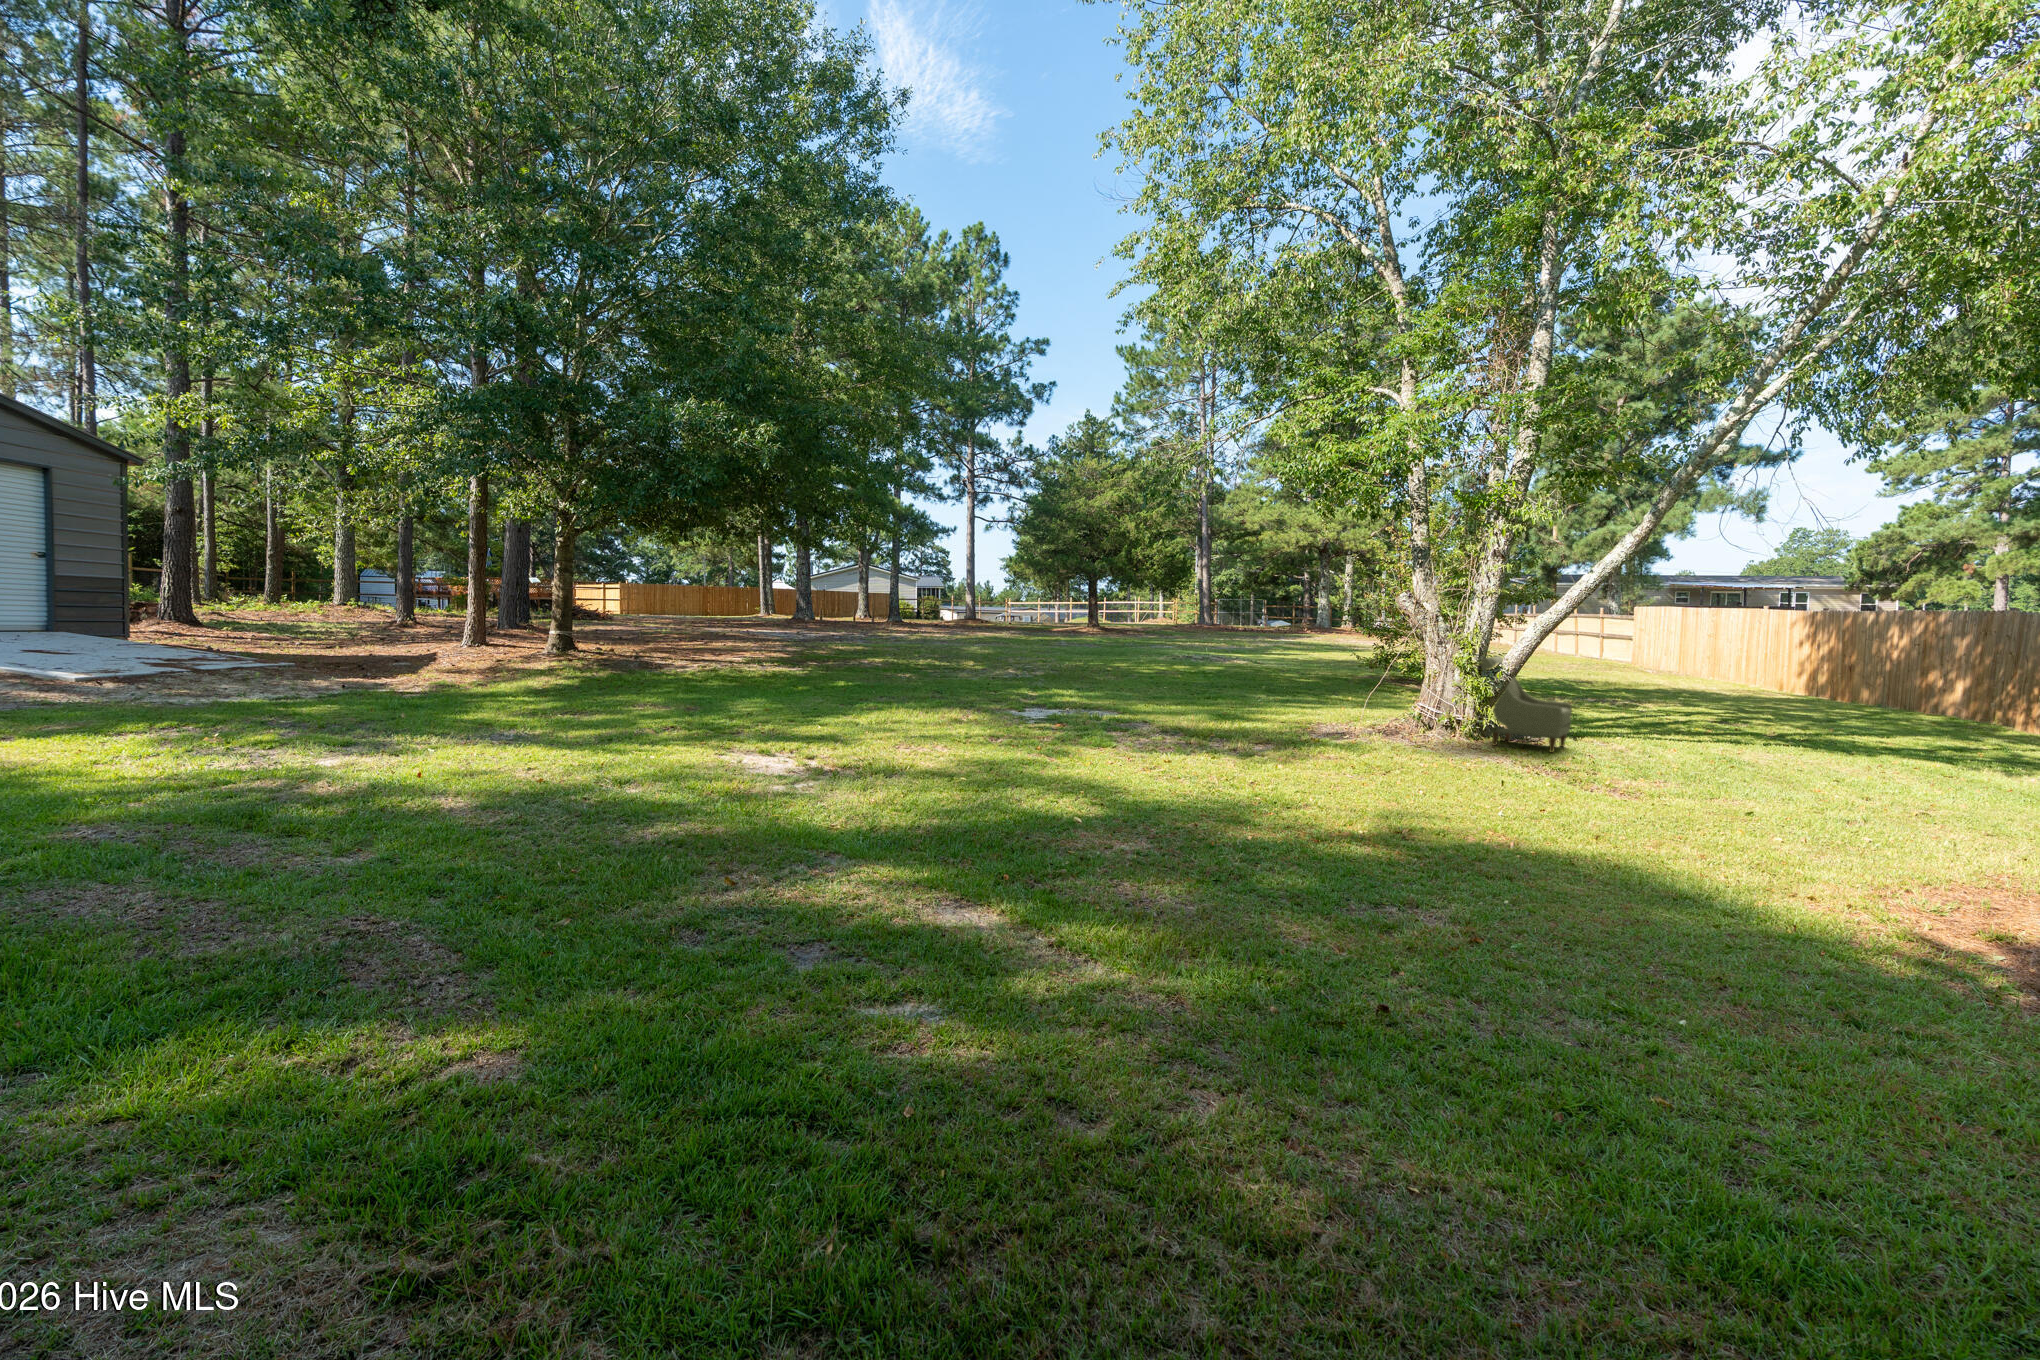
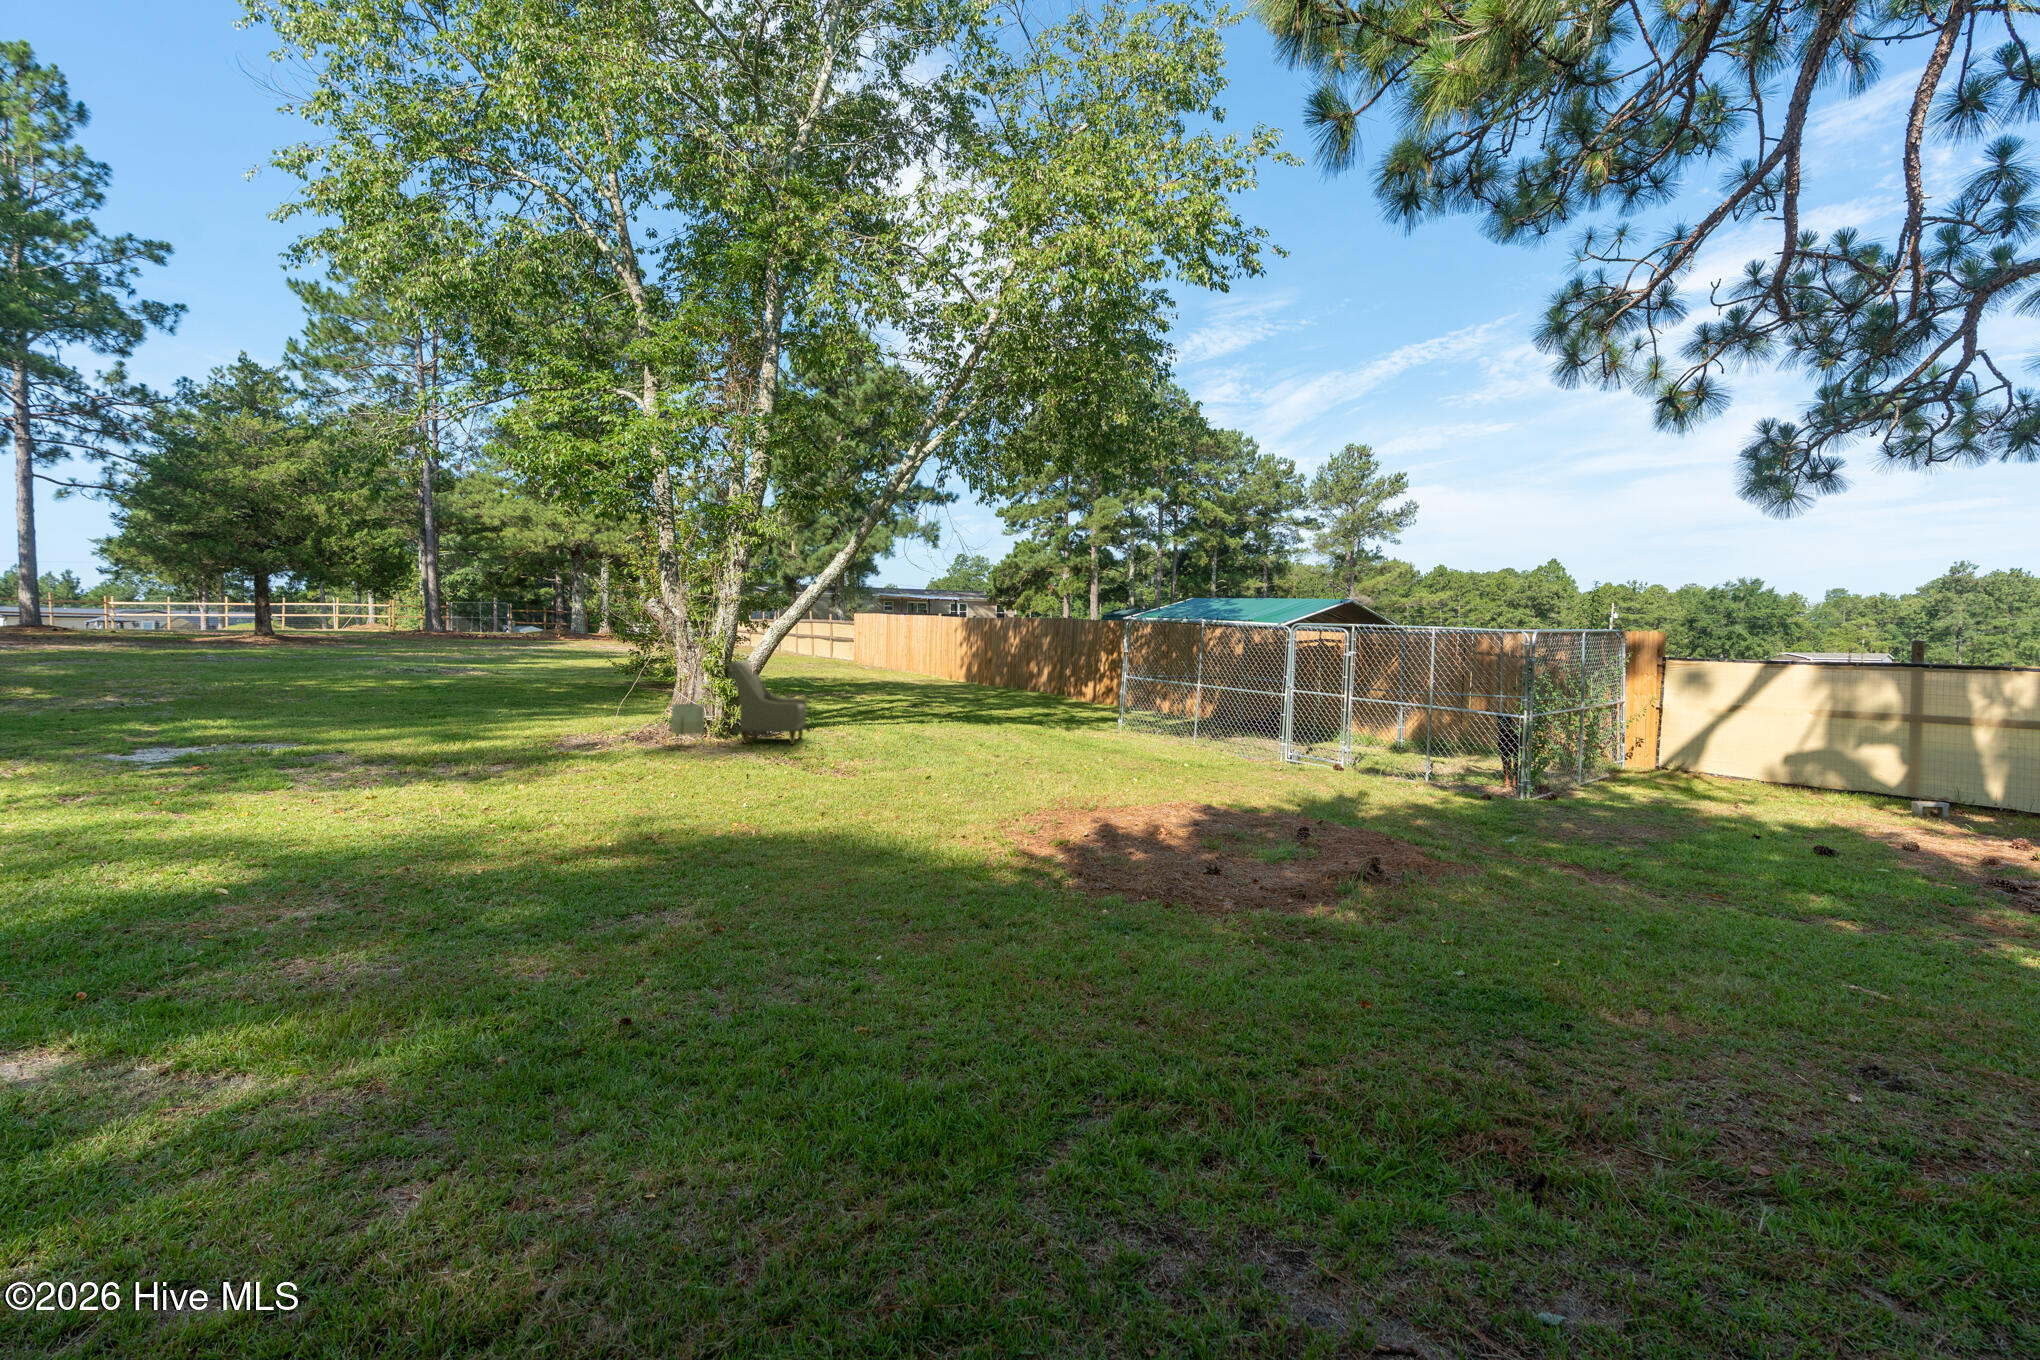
planter: none [1416,698,1451,742] -> present [671,704,704,735]

